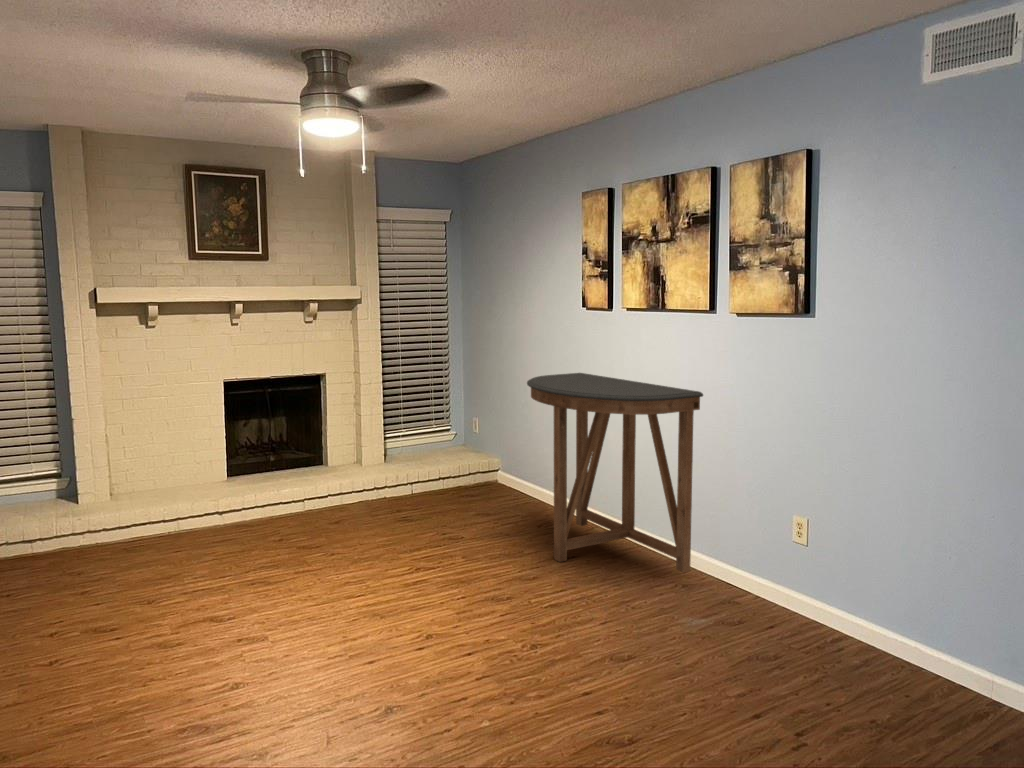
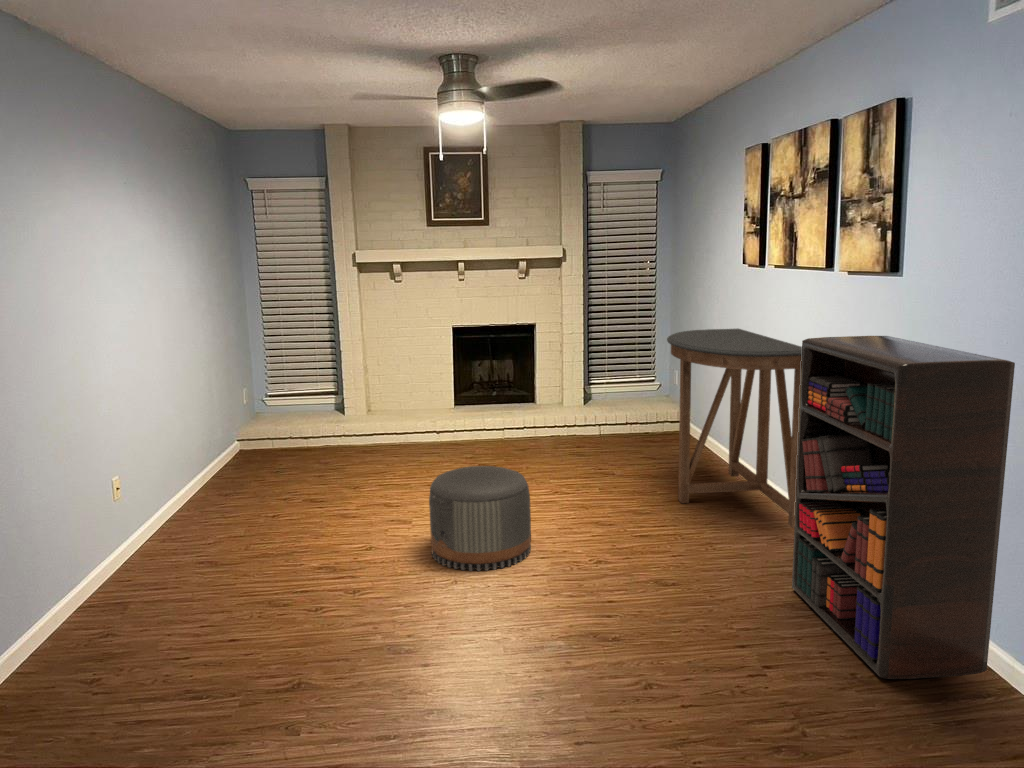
bookshelf: none [742,375,982,716] -> present [792,336,1015,679]
pouf: none [324,549,451,687] -> present [429,466,531,571]

